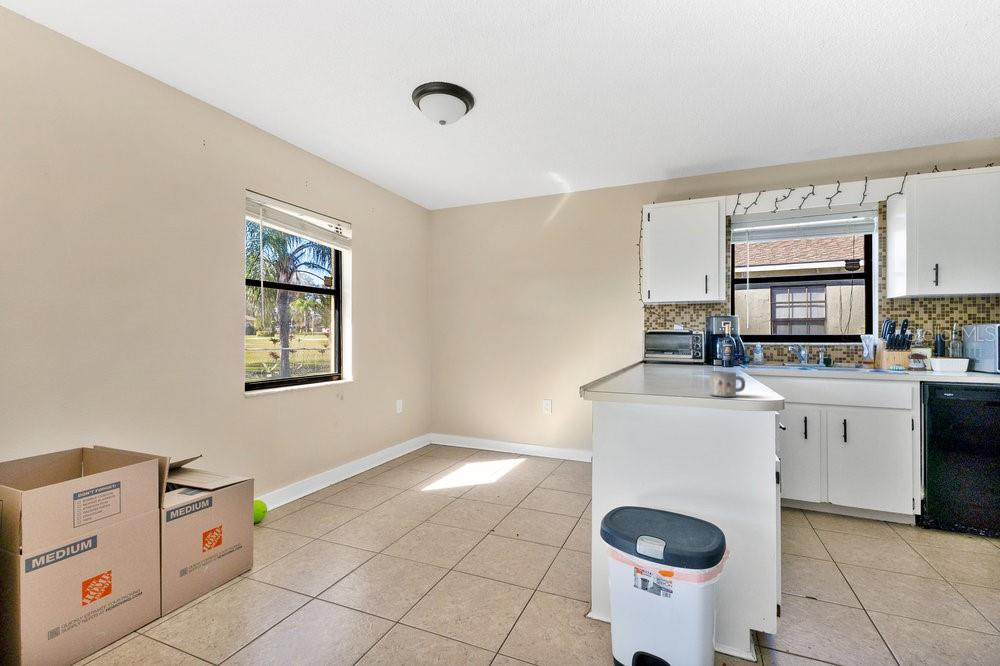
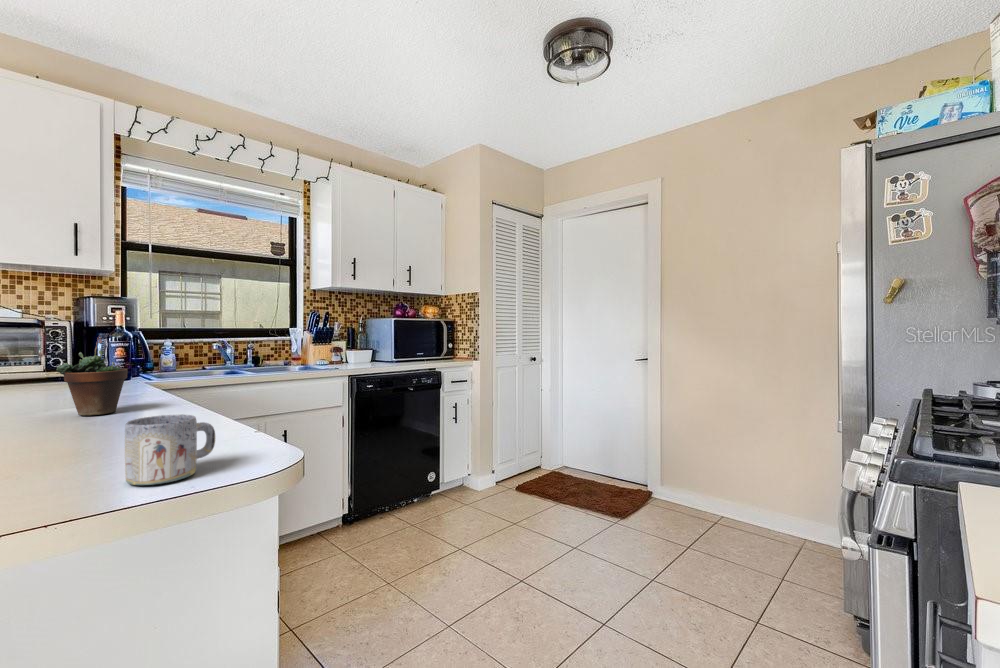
succulent plant: none [693,338,723,378] -> present [56,335,128,416]

